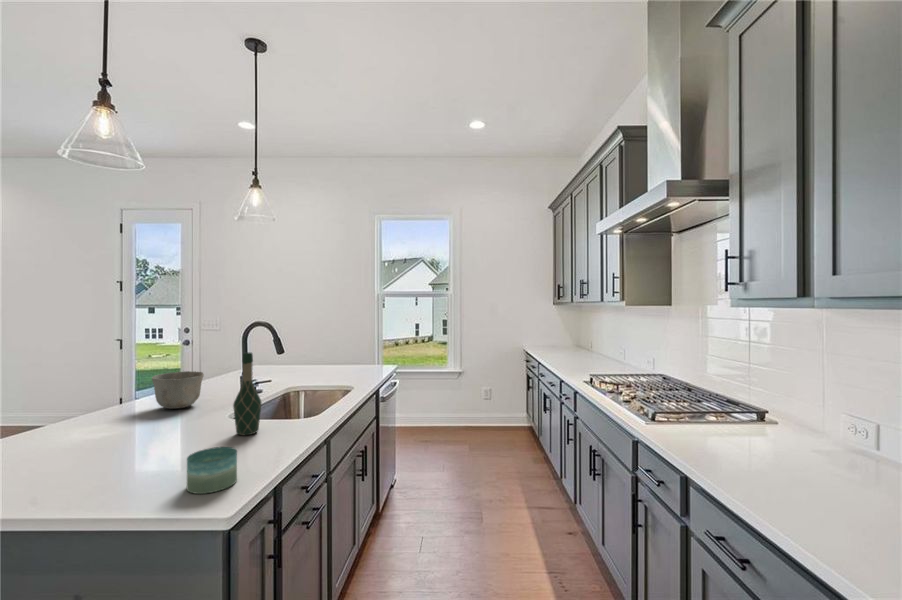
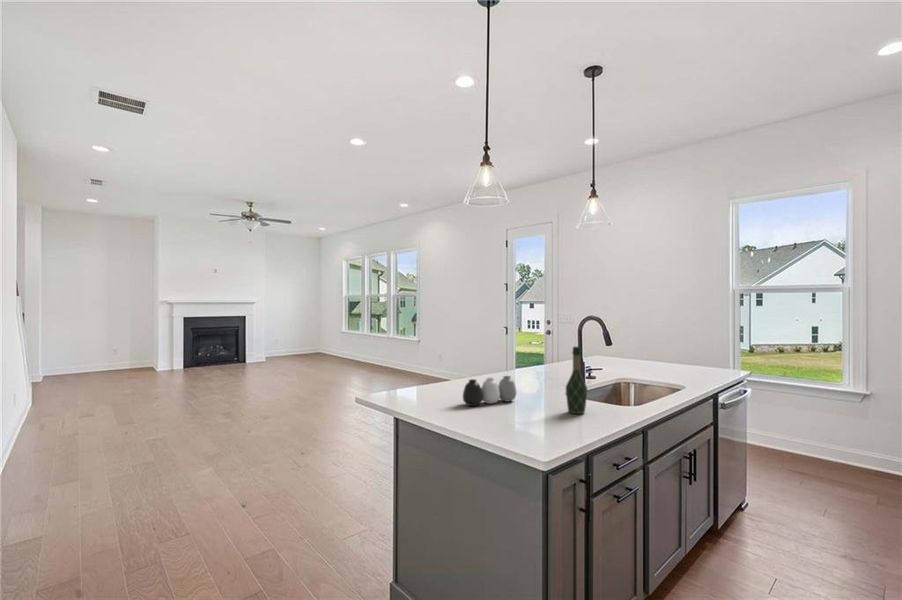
ceramic bowl: present [152,371,204,409] -> none [518,358,553,387]
vase: none [58,401,156,457] -> present [463,376,517,406]
candle: present [187,447,237,494] -> none [524,414,557,444]

